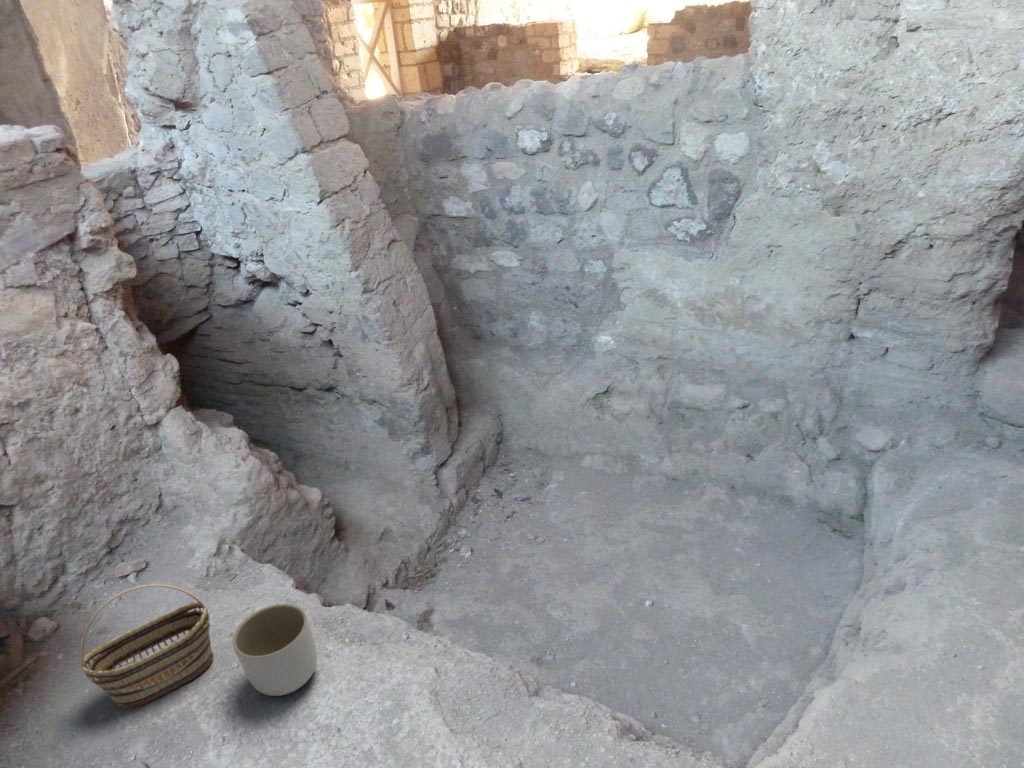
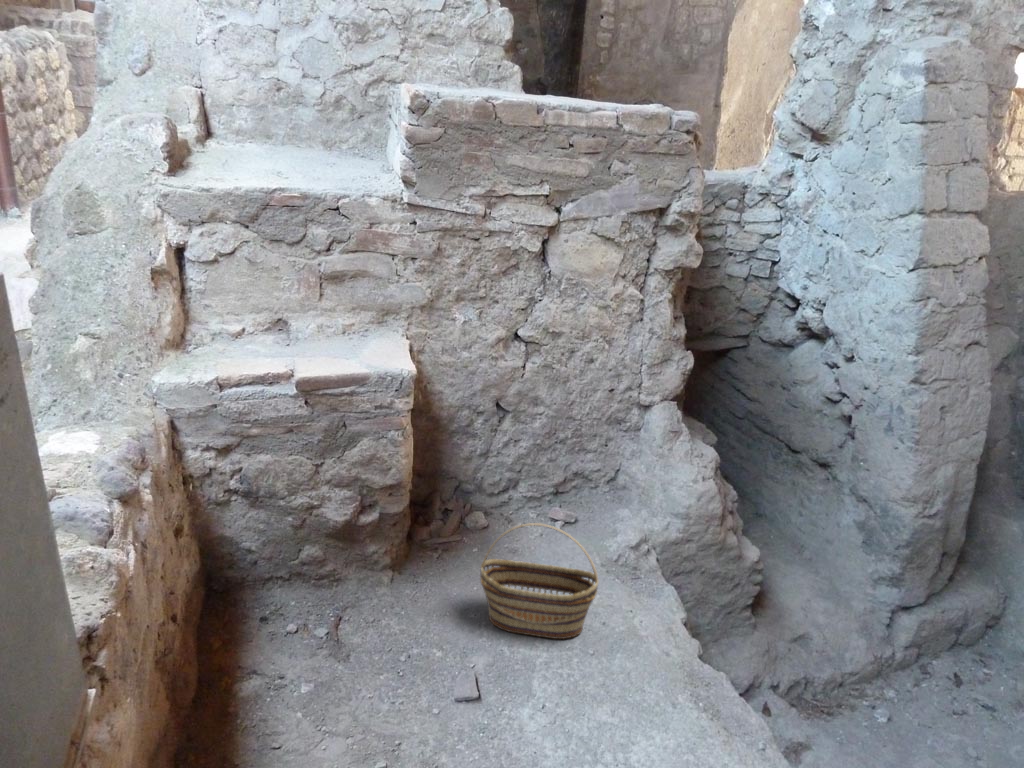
planter: present [233,604,317,696] -> none [597,615,678,713]

